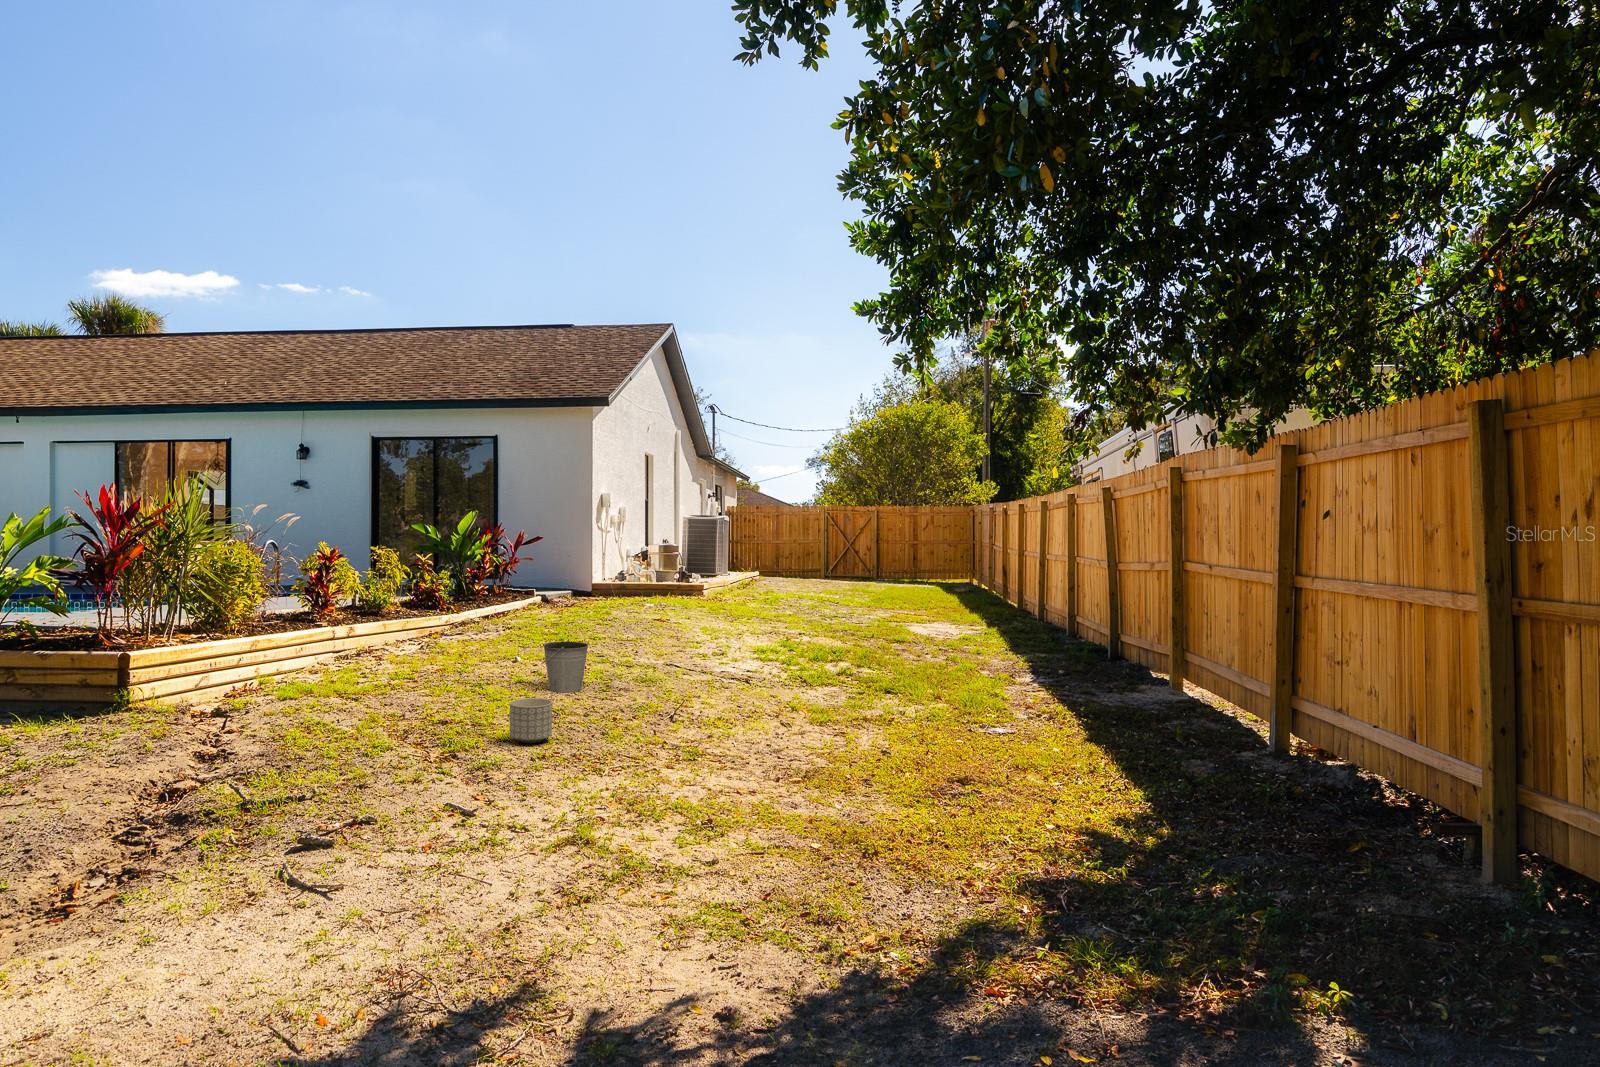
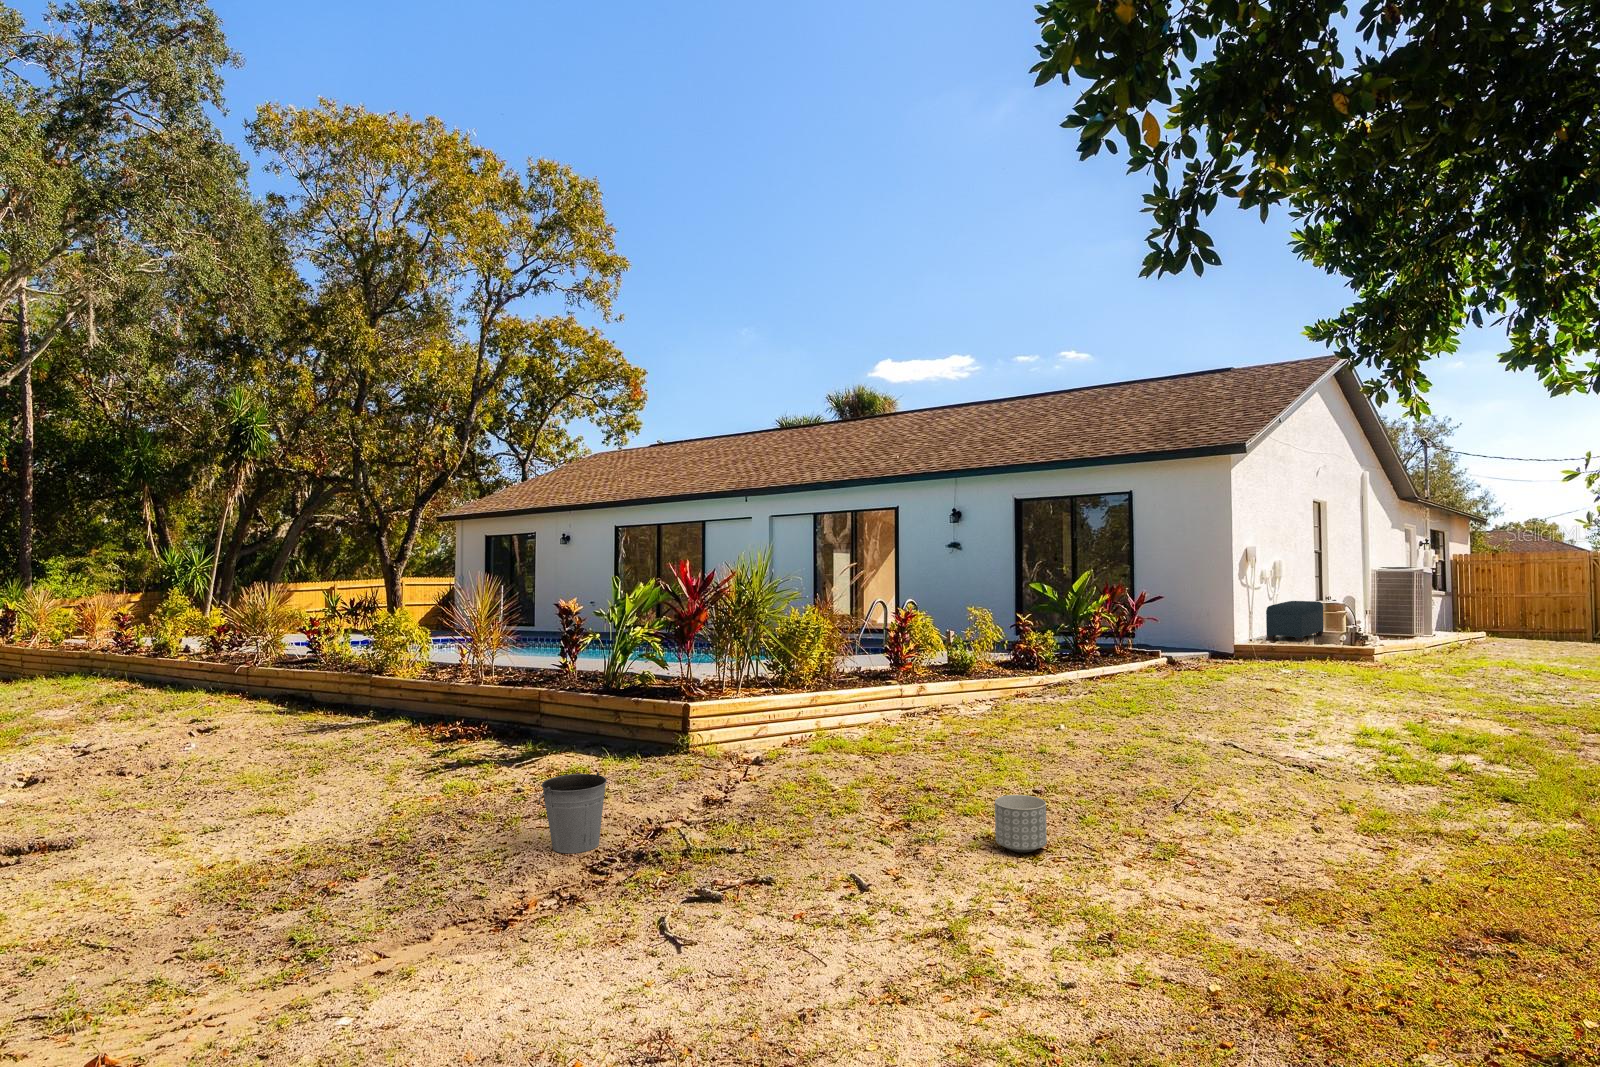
bench: none [615,543,658,580] -> present [1266,601,1323,642]
bucket: present [542,640,588,692] -> present [539,772,607,853]

